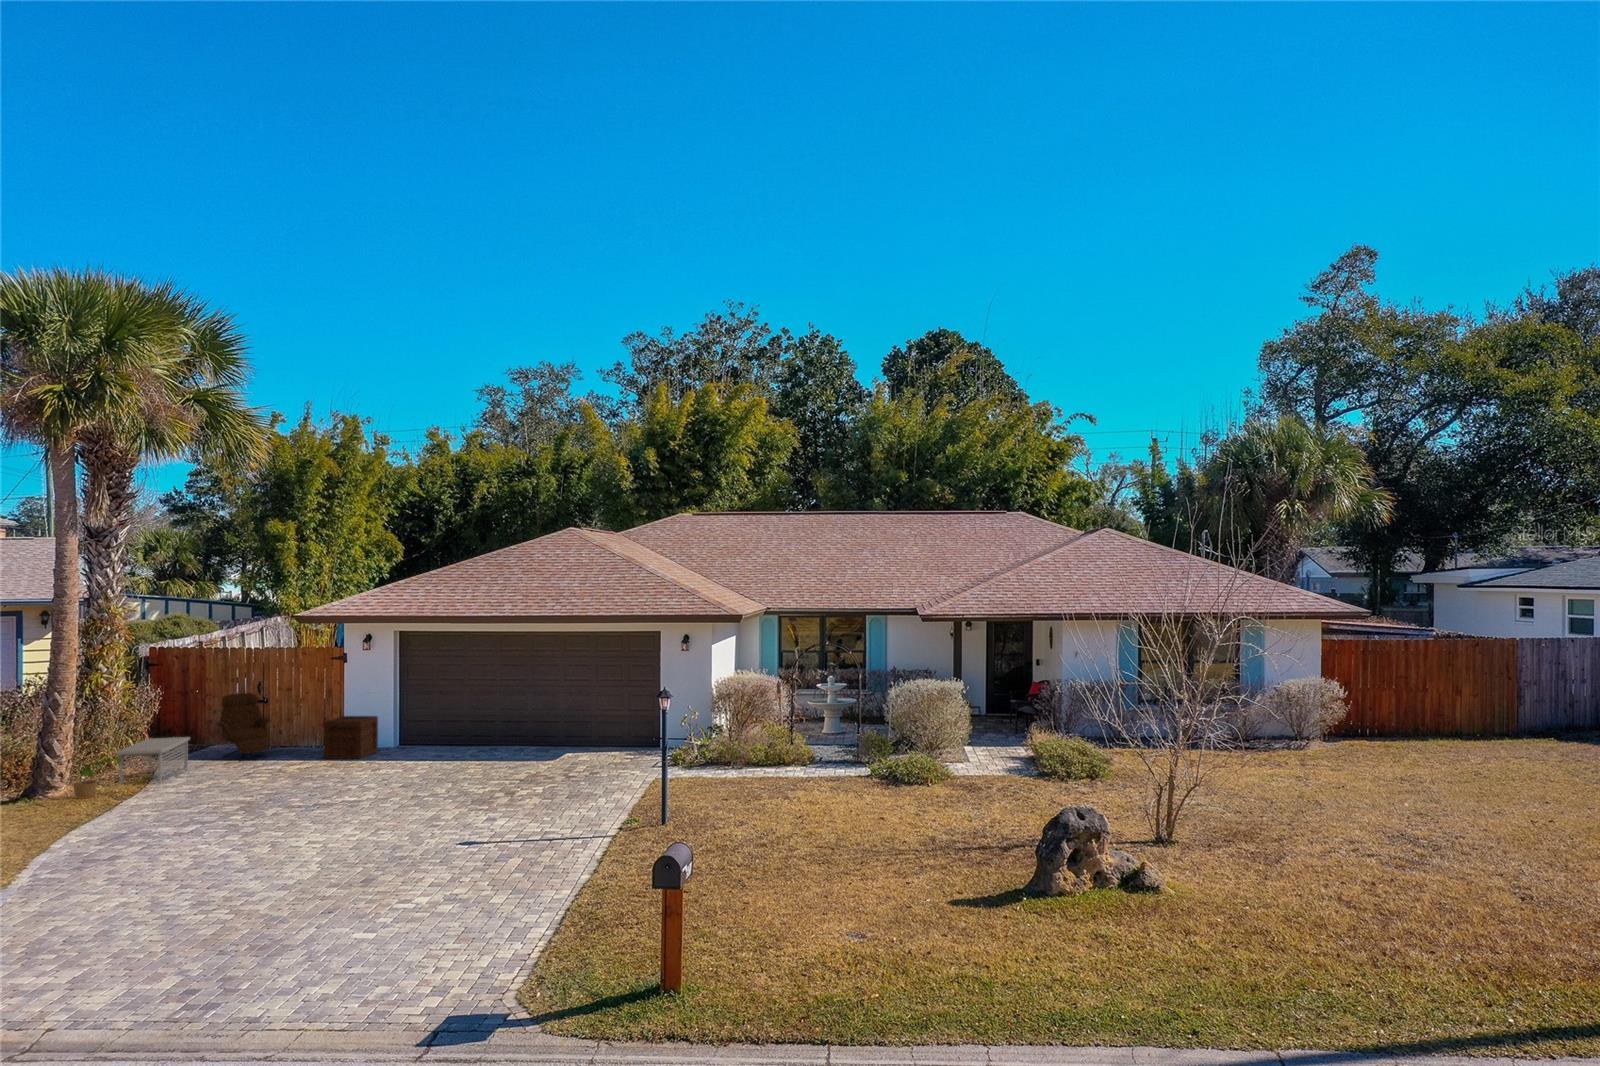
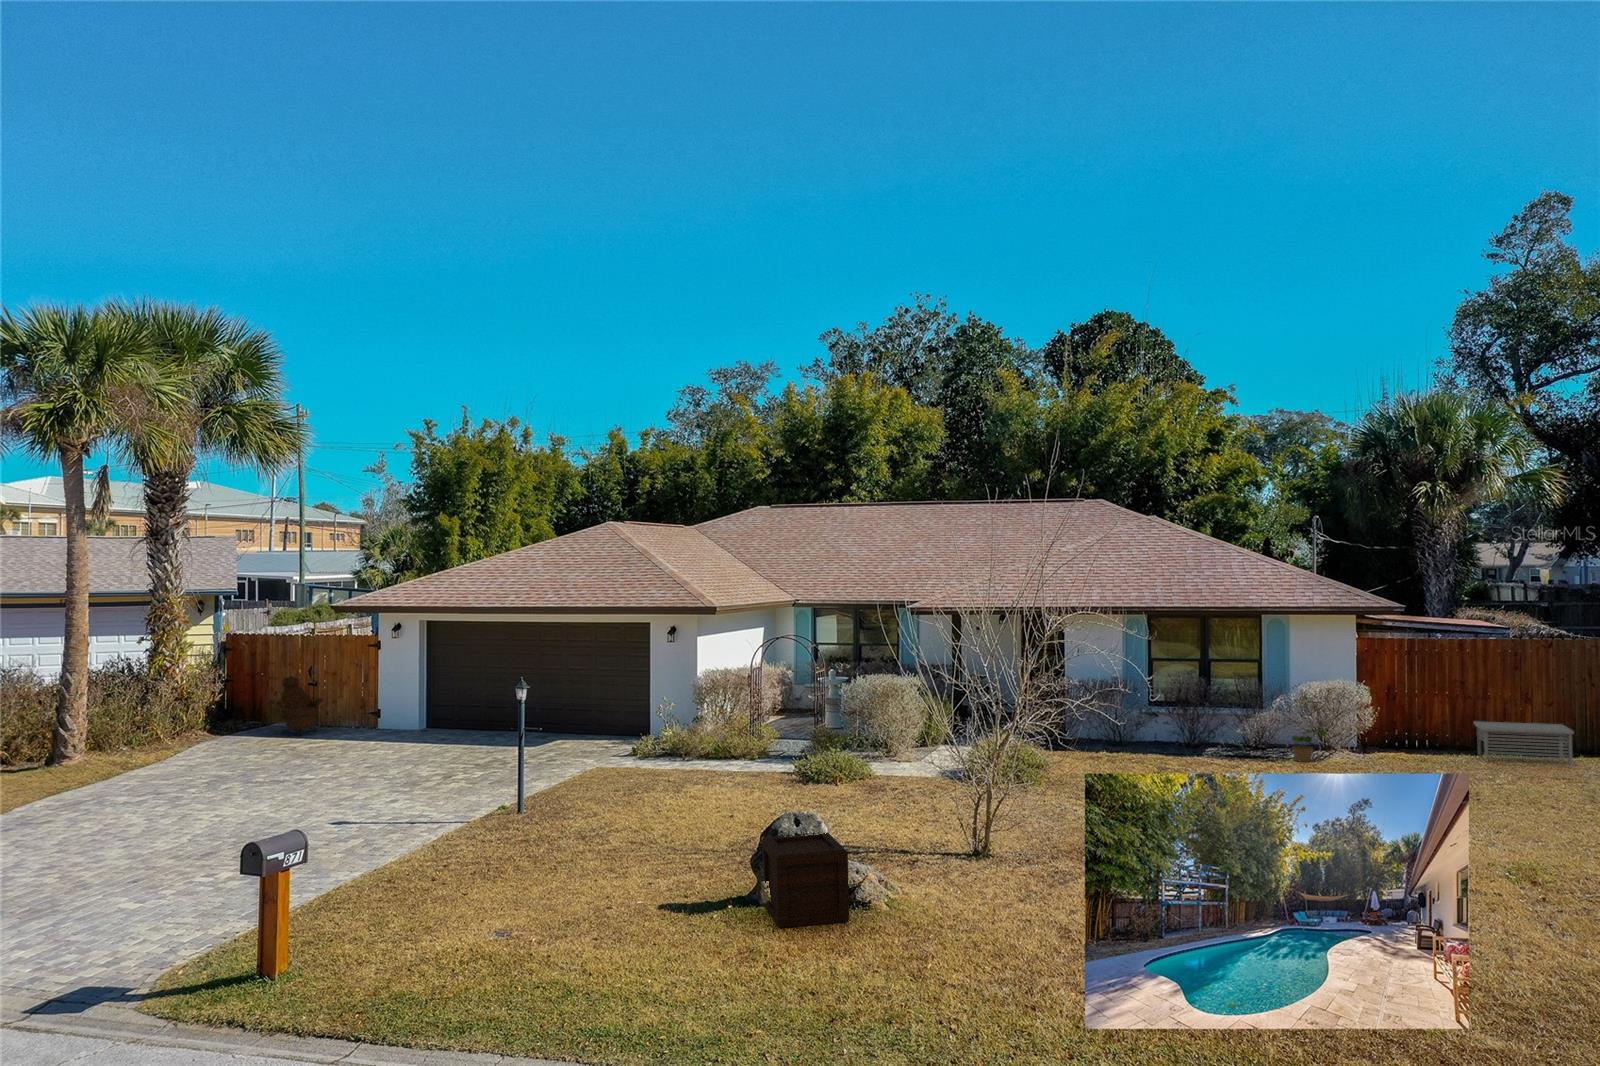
wooden crate: present [324,716,378,759] -> present [762,833,849,929]
storage bench: present [116,737,190,785] -> present [1474,721,1574,765]
potted plant: present [73,757,122,799] -> present [1292,729,1326,762]

